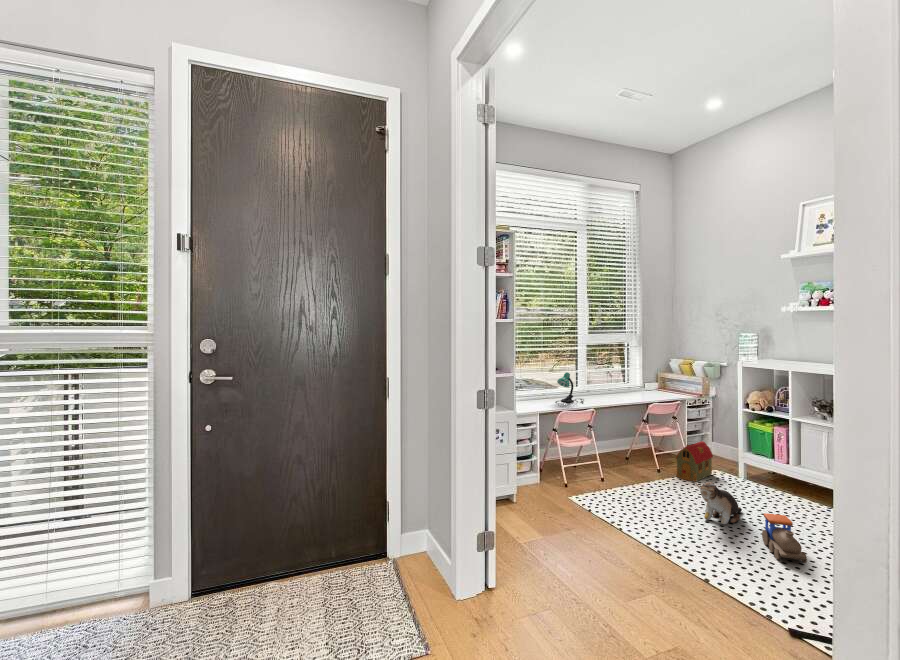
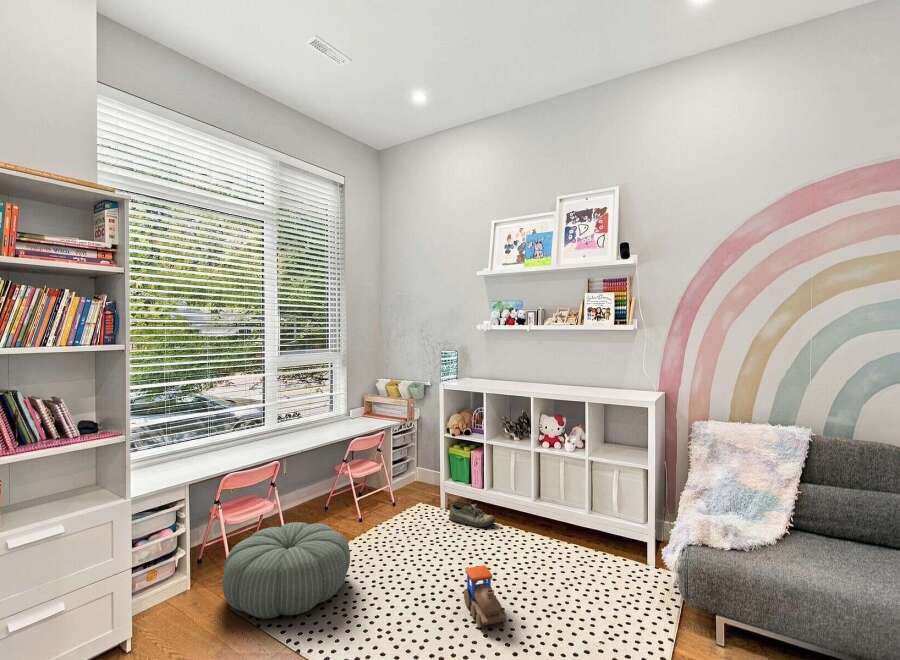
desk lamp: present [556,372,583,403] -> none [226,410,270,455]
toy house: present [676,442,713,482] -> none [379,475,417,526]
pouf: none [562,456,654,514] -> present [223,522,350,618]
shoe: none [748,473,801,498] -> present [449,503,495,527]
plush toy: present [696,482,742,524] -> none [396,540,444,588]

